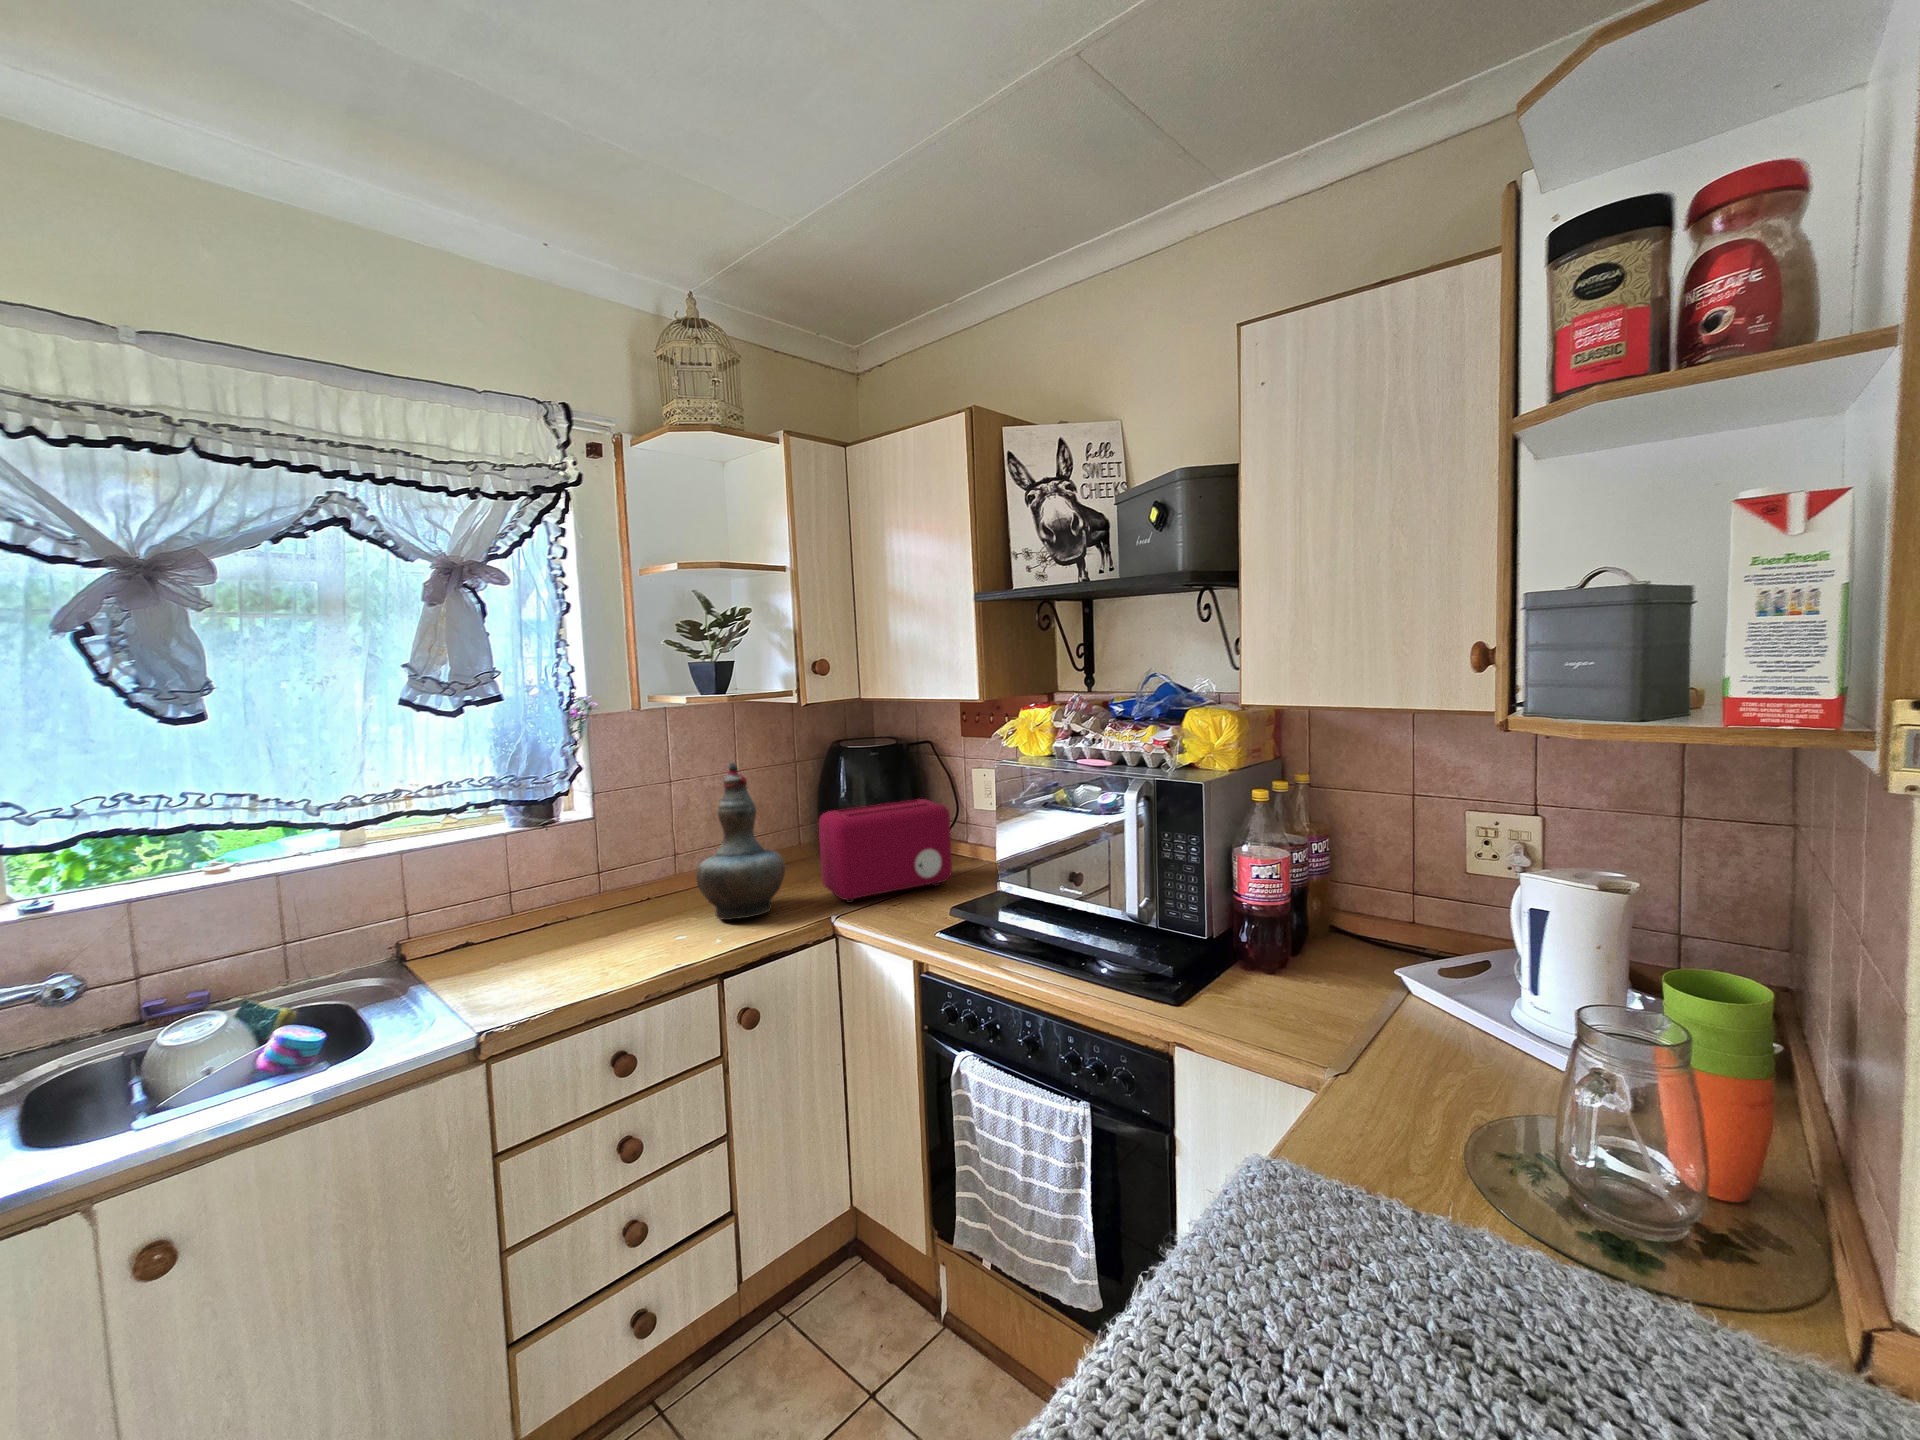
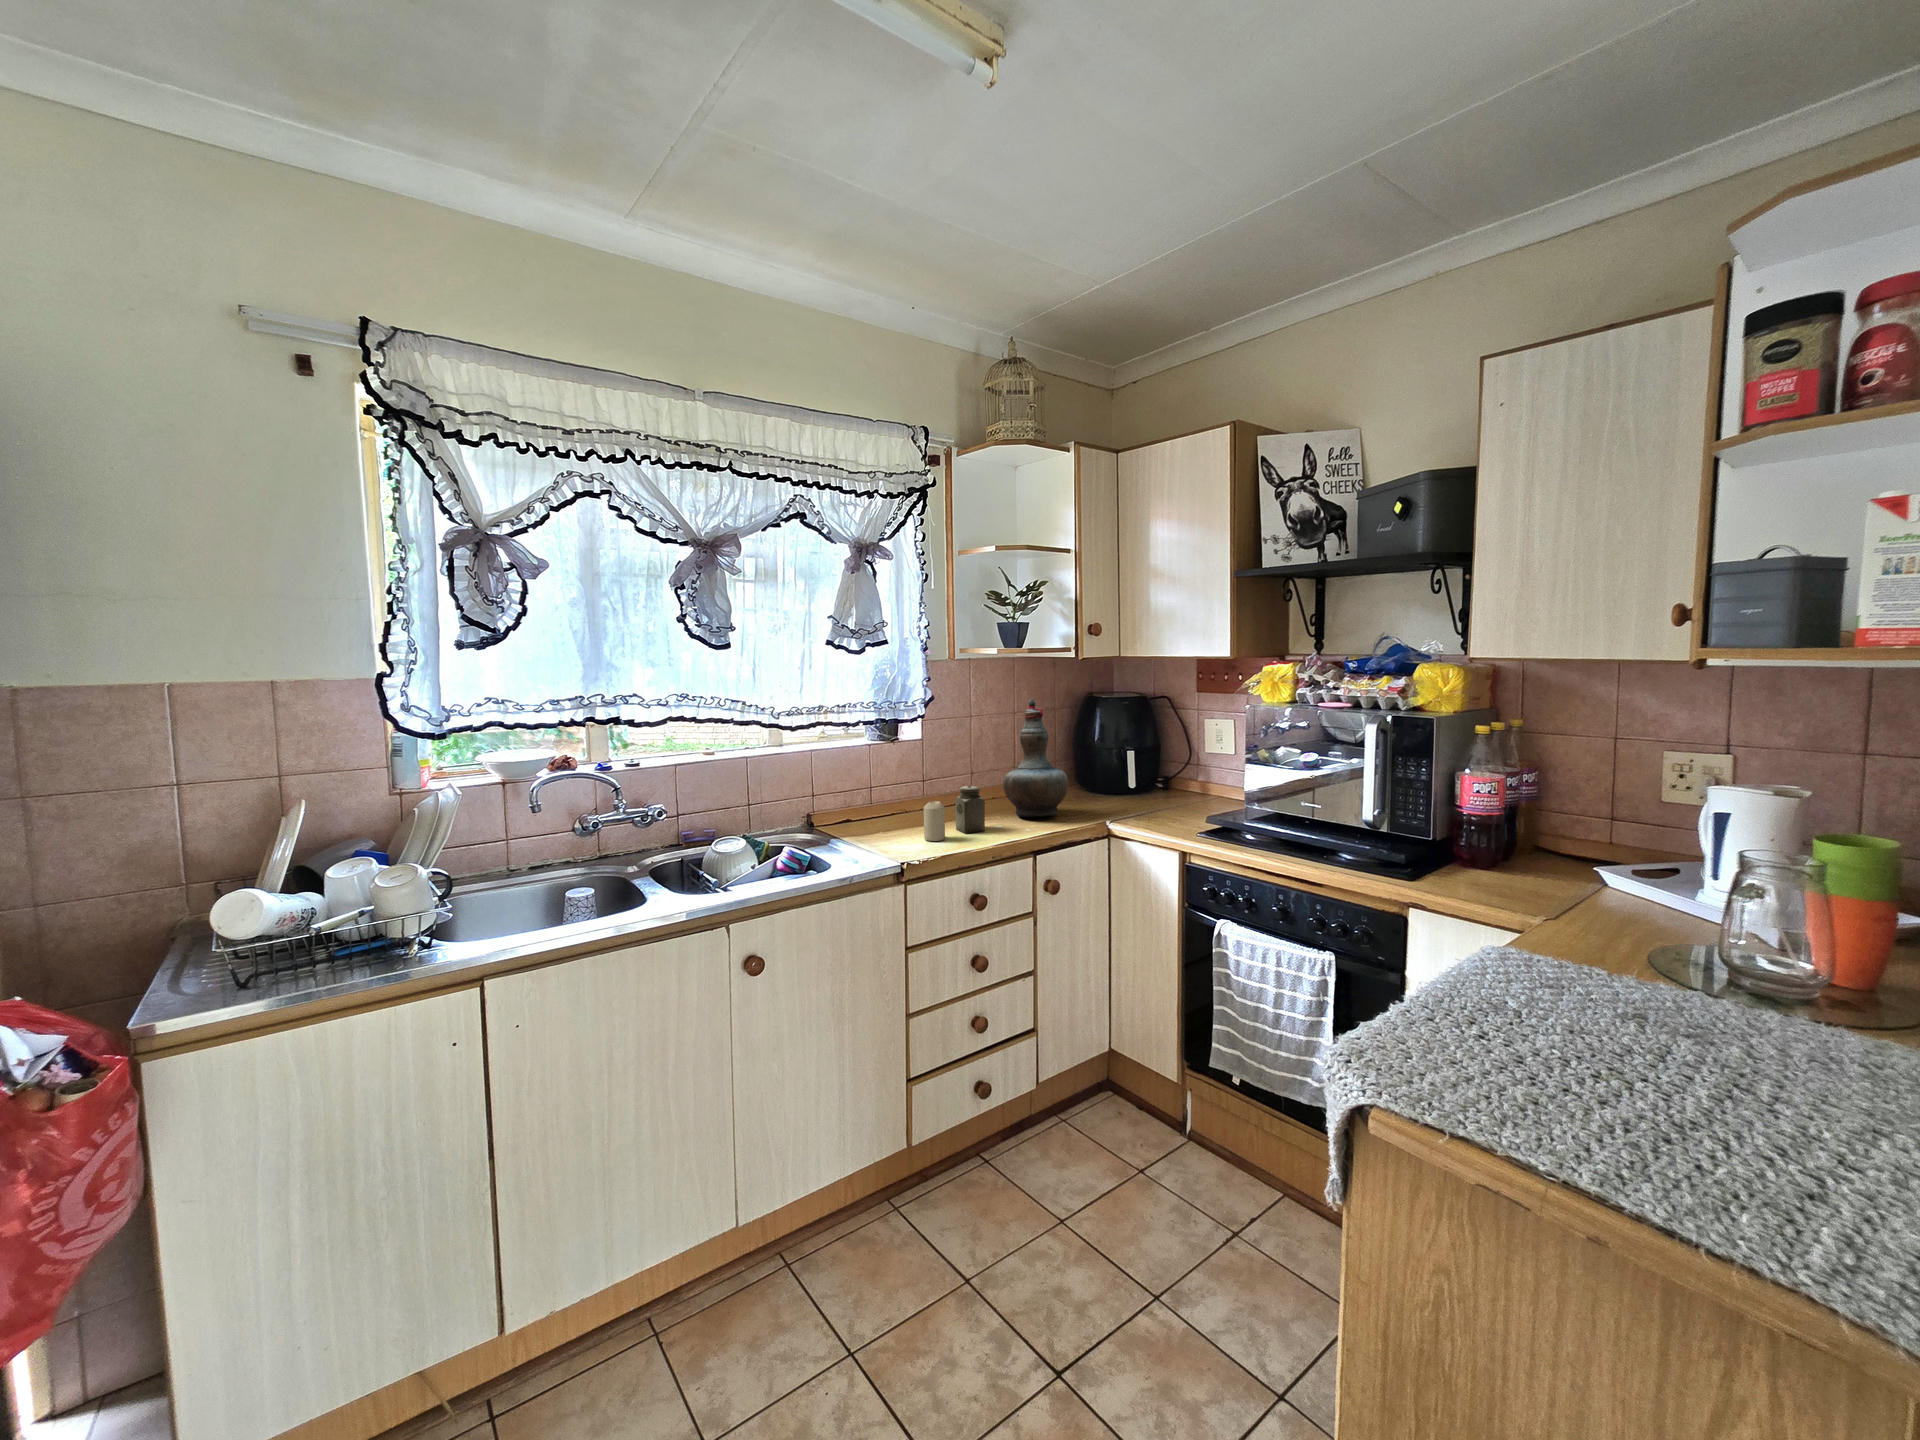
toaster: present [819,799,952,903] -> none [1090,739,1195,814]
salt shaker: none [615,888,656,957] -> present [955,786,985,833]
candle: none [553,918,588,977] -> present [924,801,945,841]

